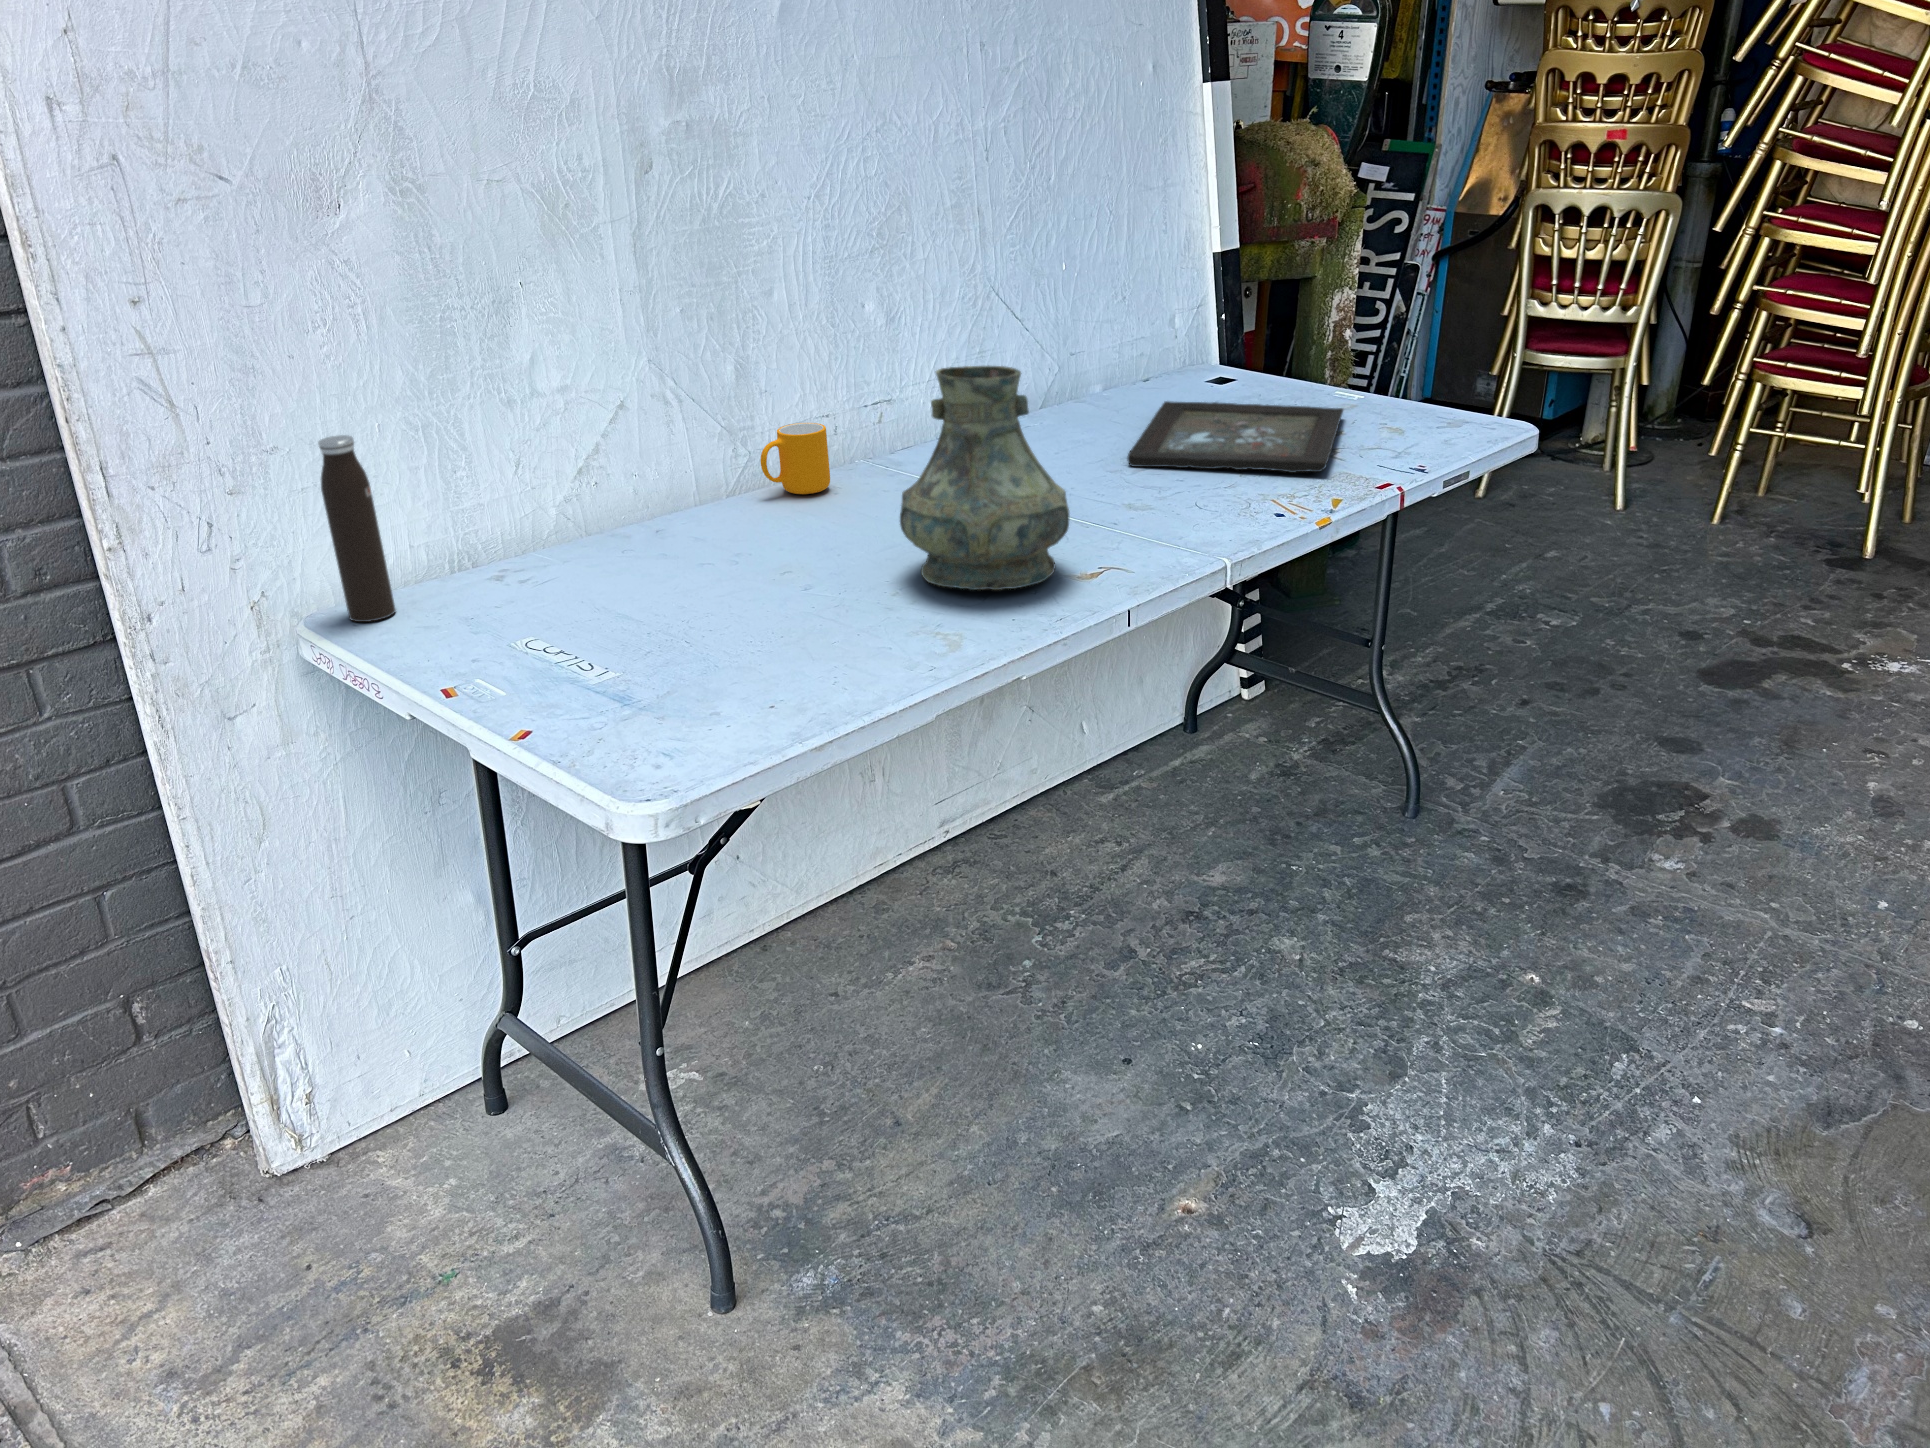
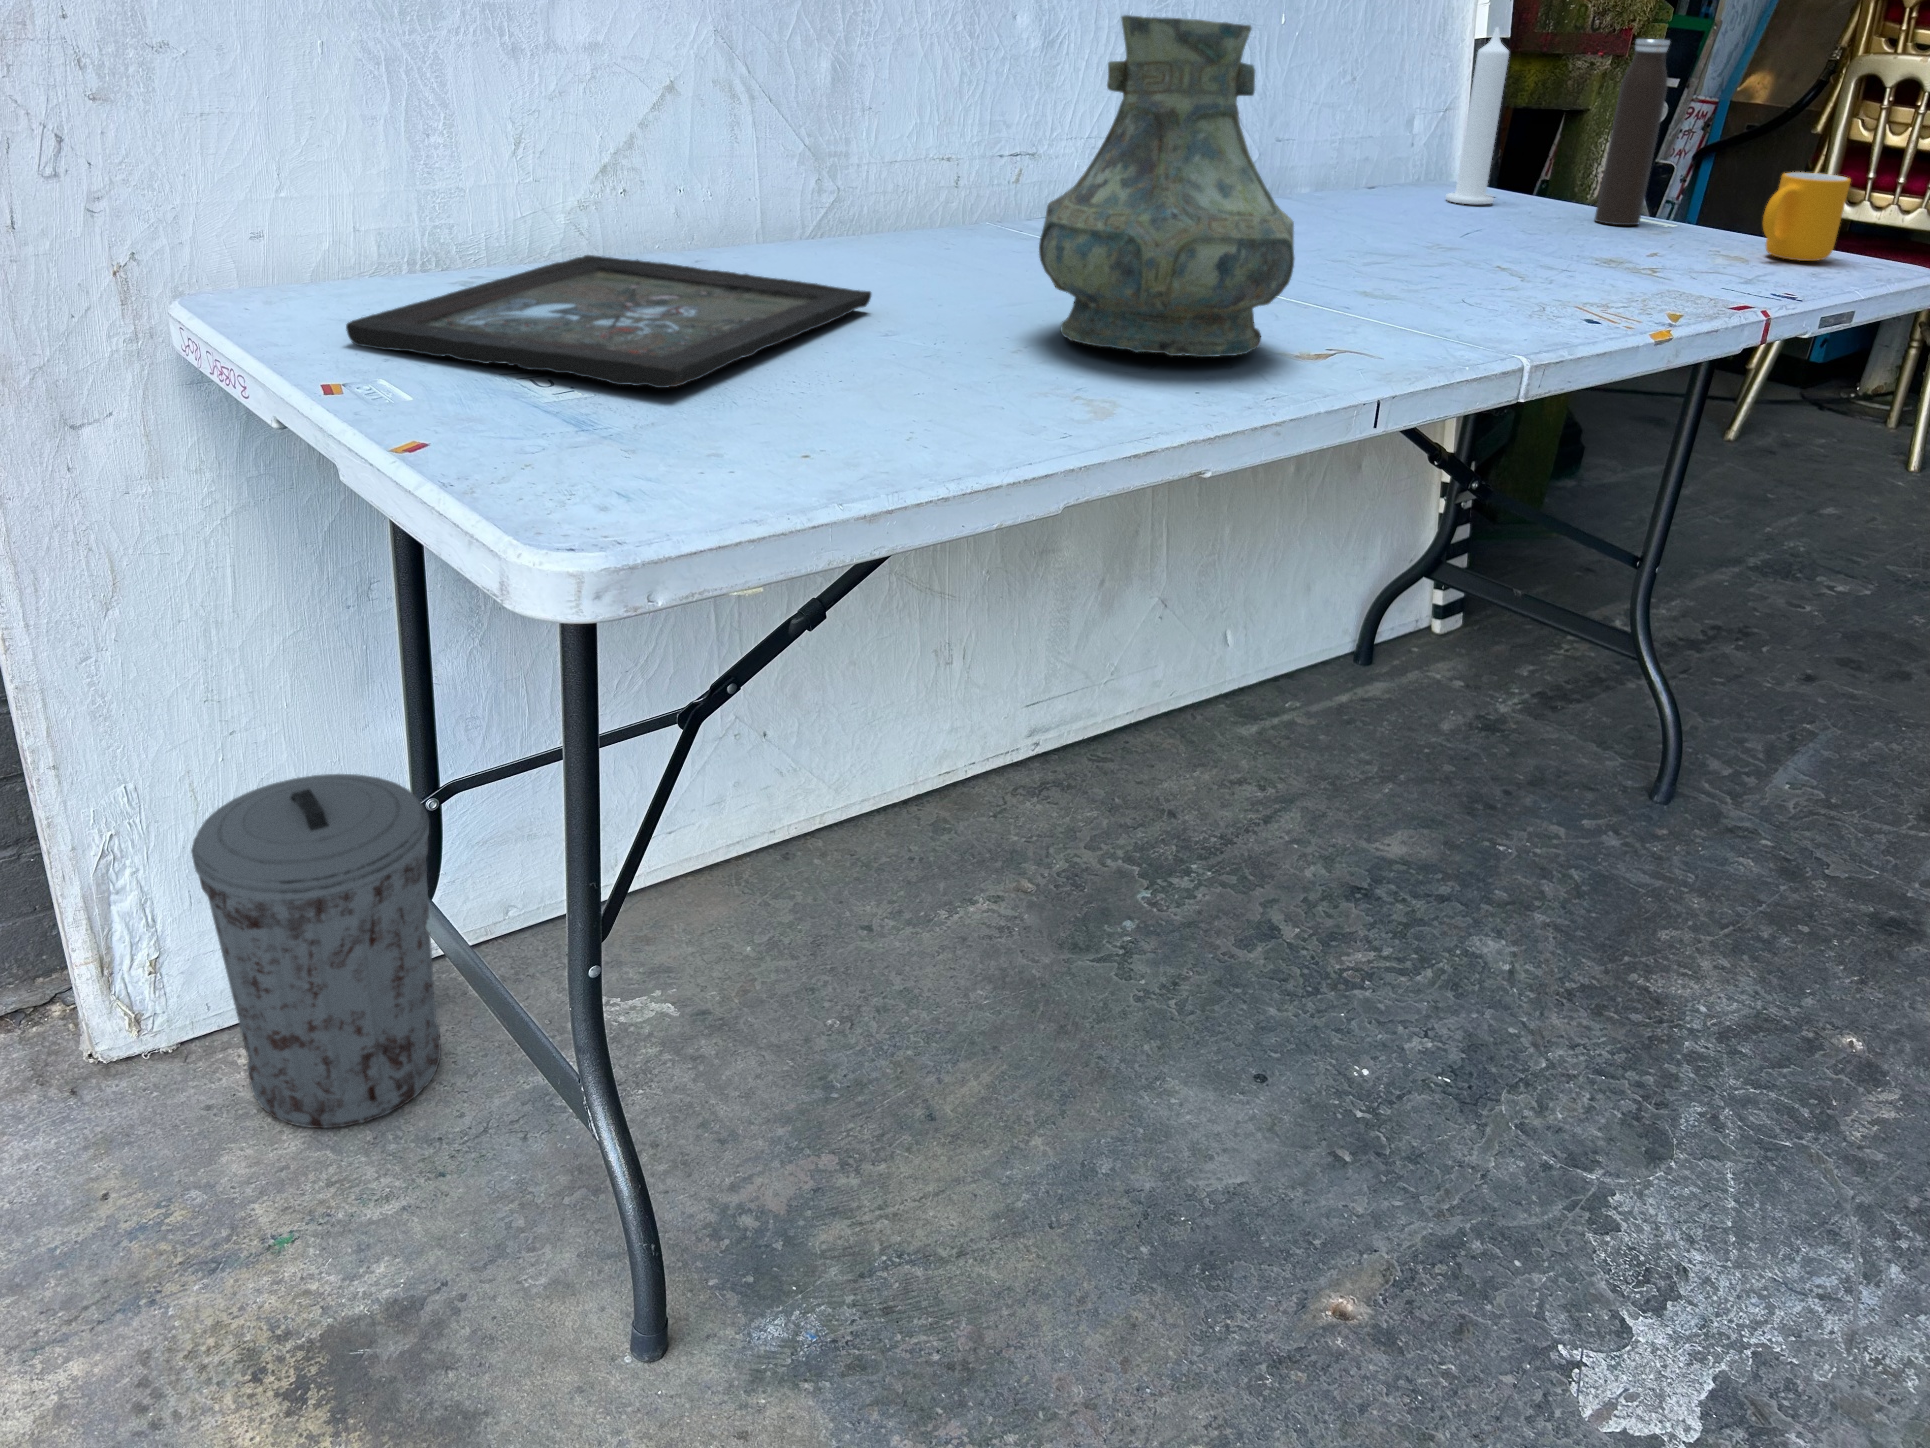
candle: none [1200,263,1235,391] -> present [1446,27,1509,204]
tray: present [1128,401,1343,473] -> present [346,255,871,388]
mug: present [761,423,830,494] -> present [1763,172,1851,261]
water bottle: present [318,435,396,622] -> present [1595,39,1670,225]
trash can: none [342,935,533,1198] -> present [191,774,441,1128]

